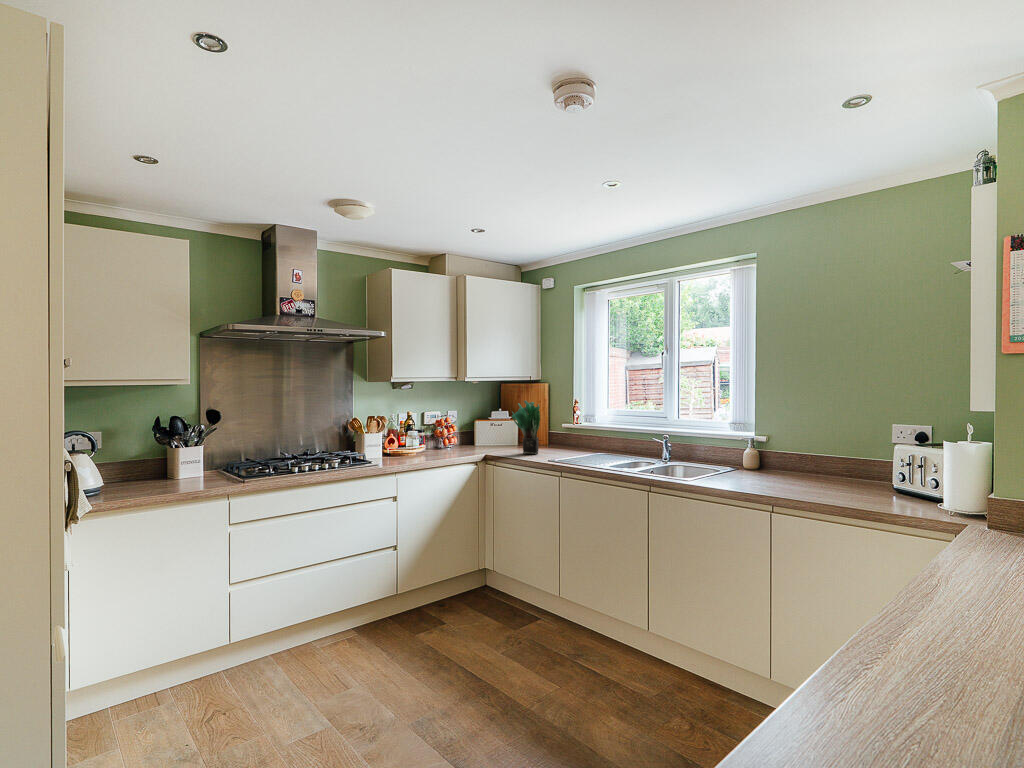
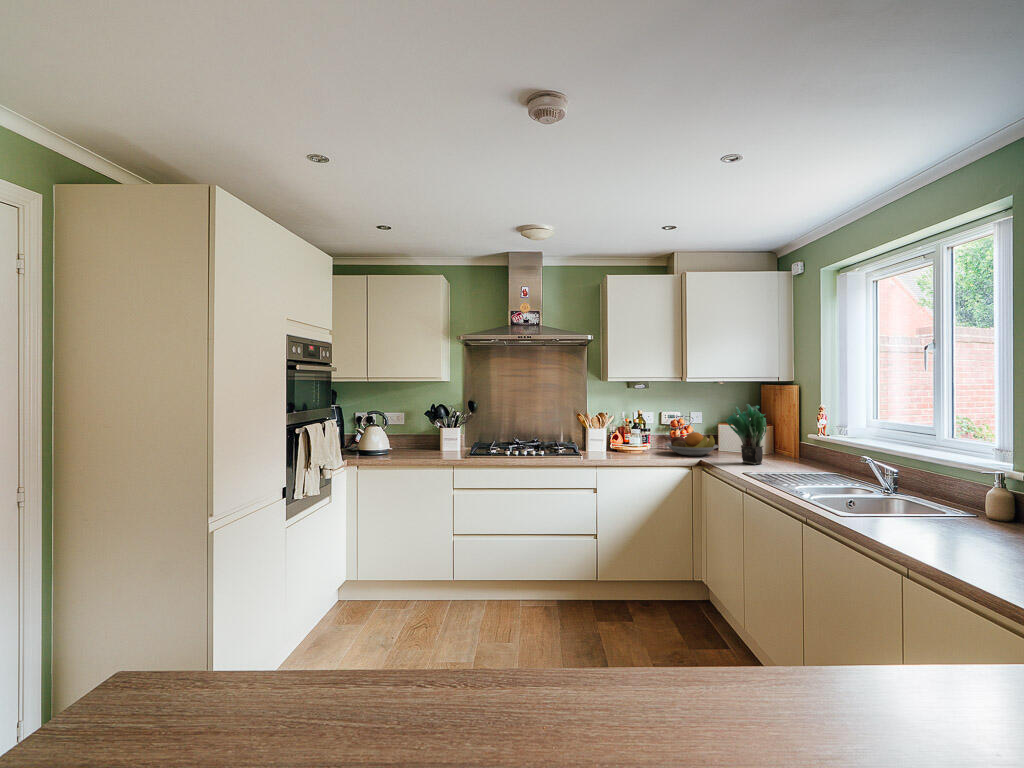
fruit bowl: none [440,429,491,452] -> present [664,432,719,456]

